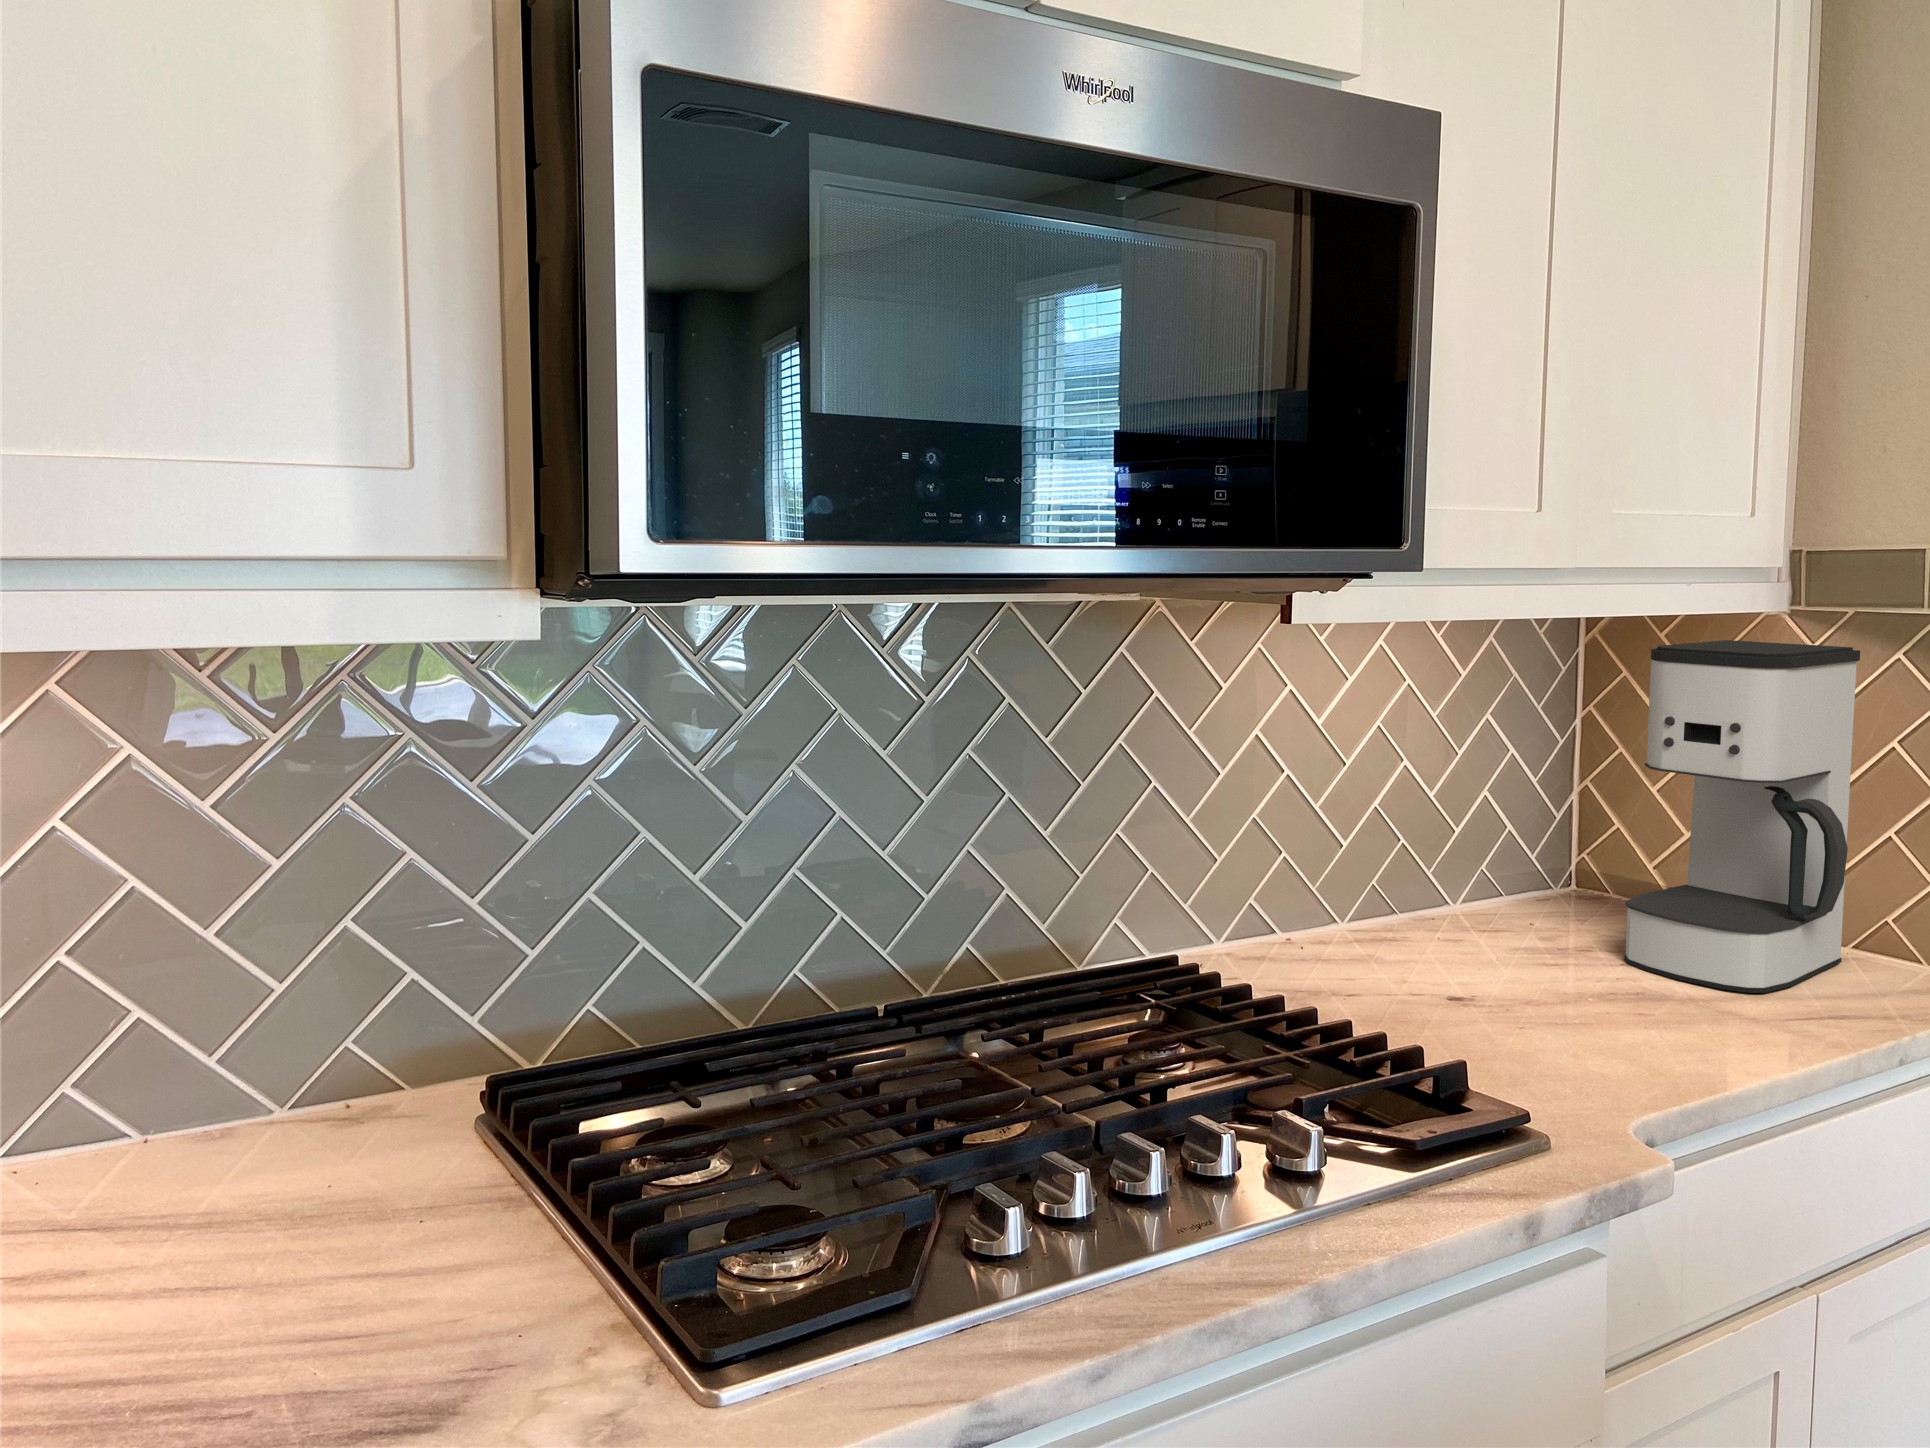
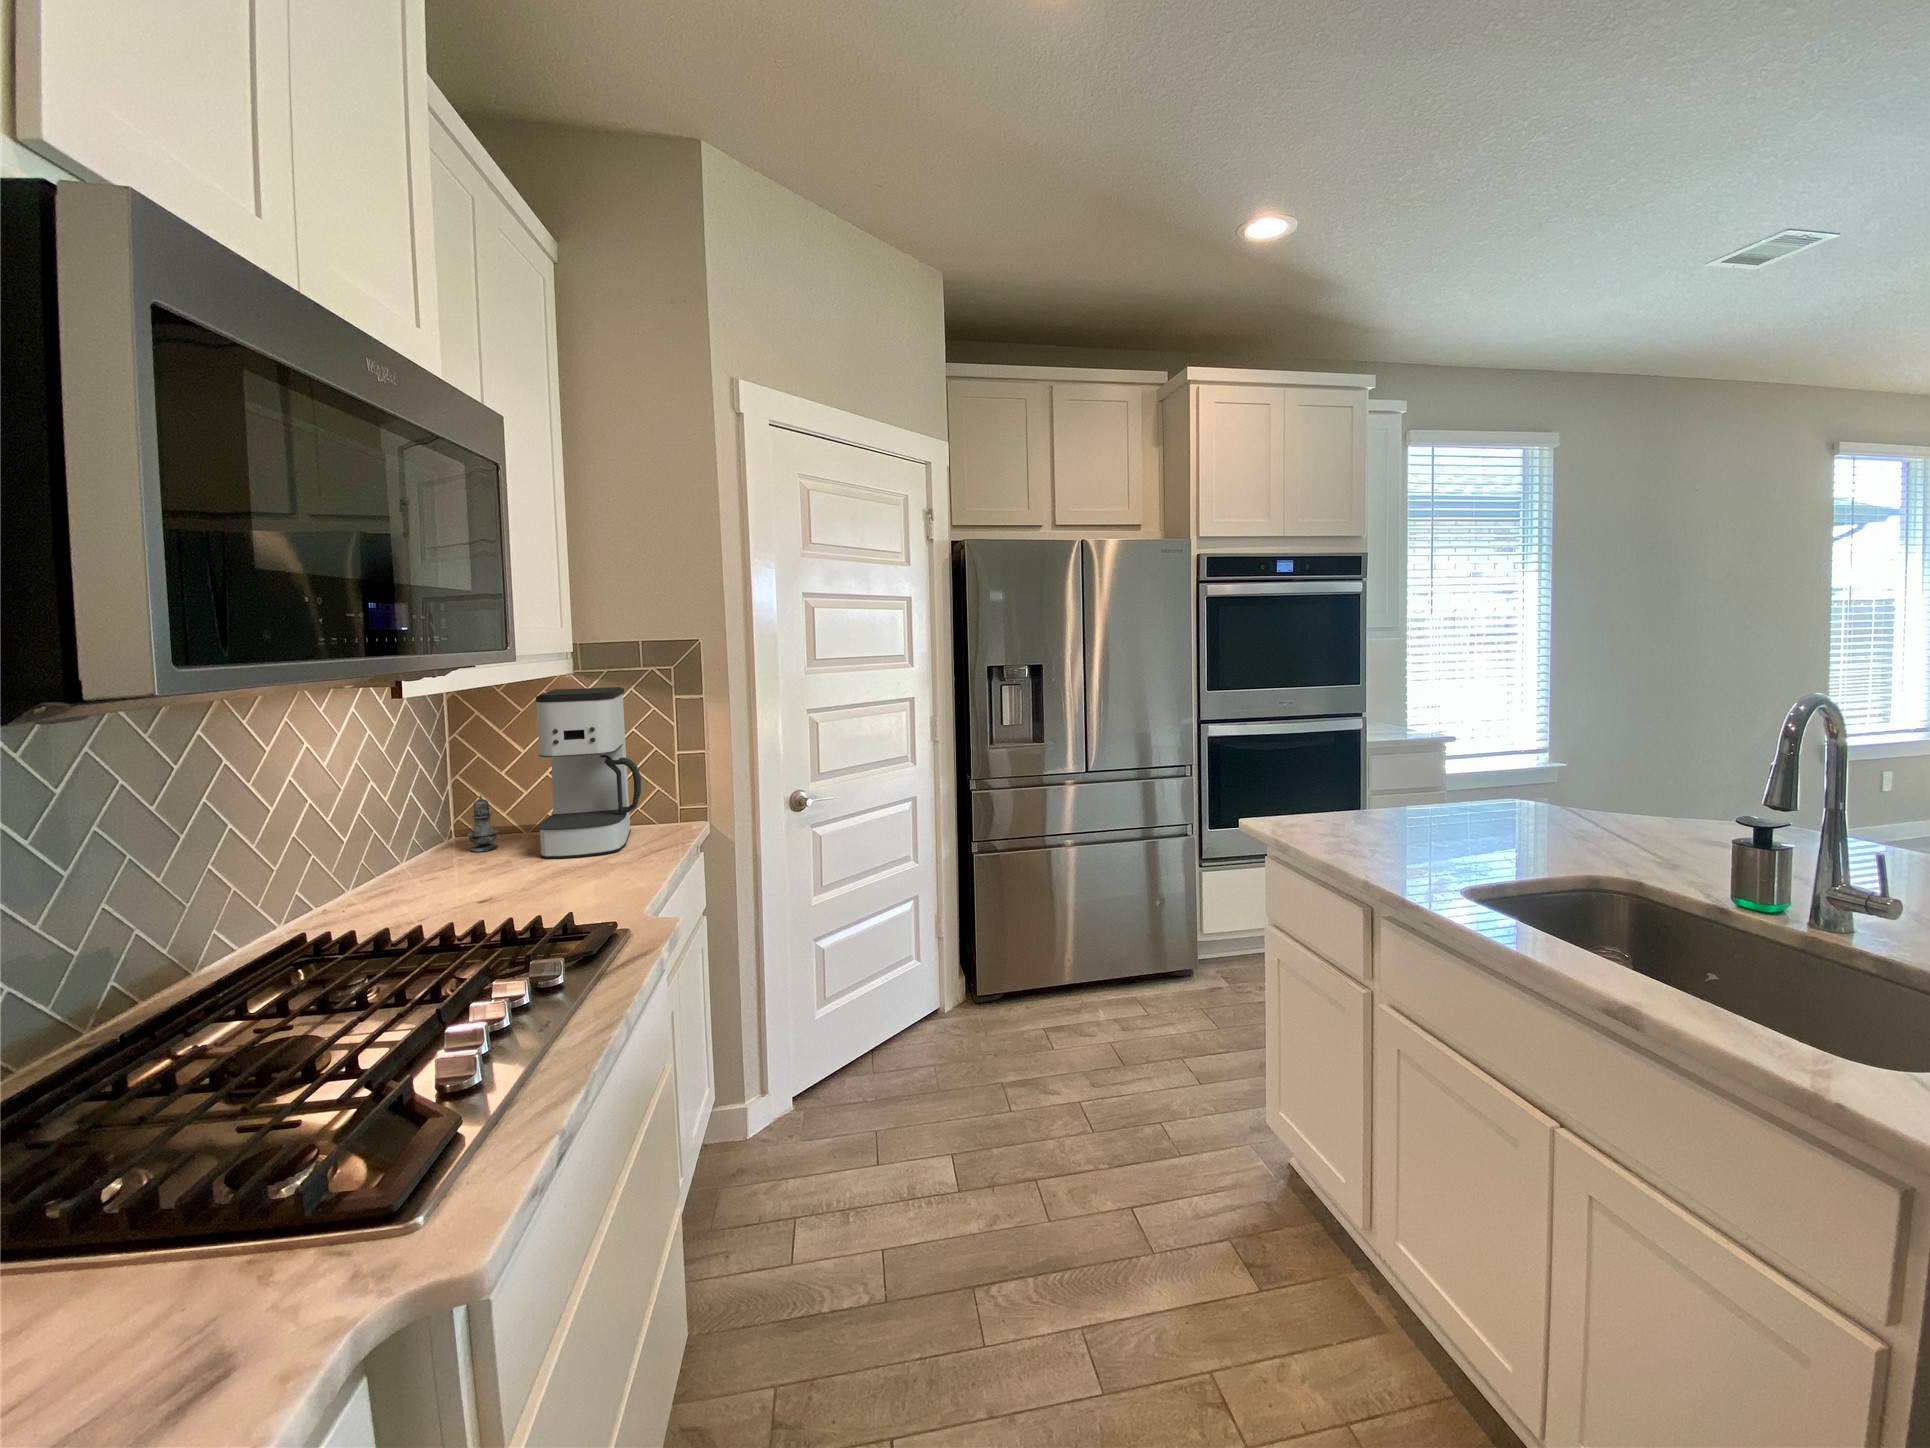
salt shaker: none [1548,819,1598,920] -> present [467,796,498,852]

